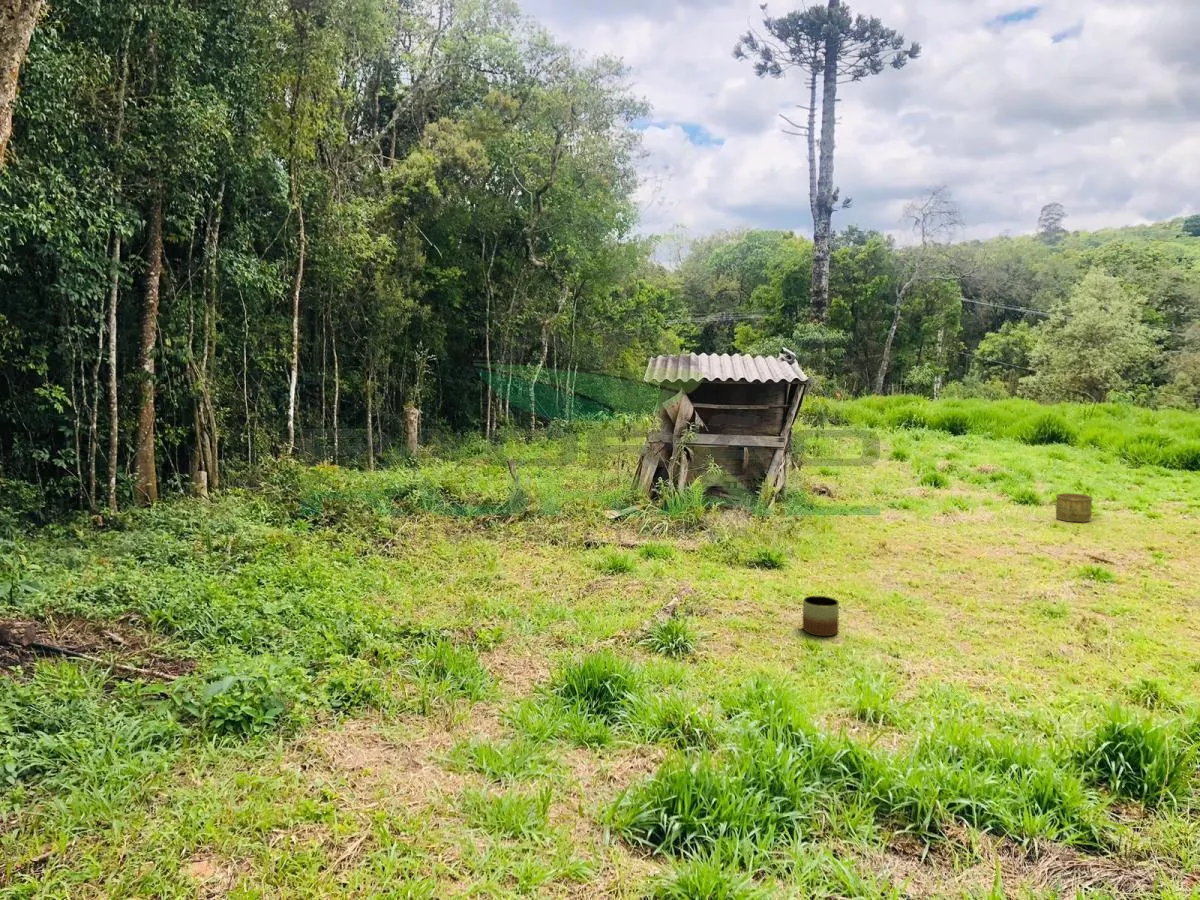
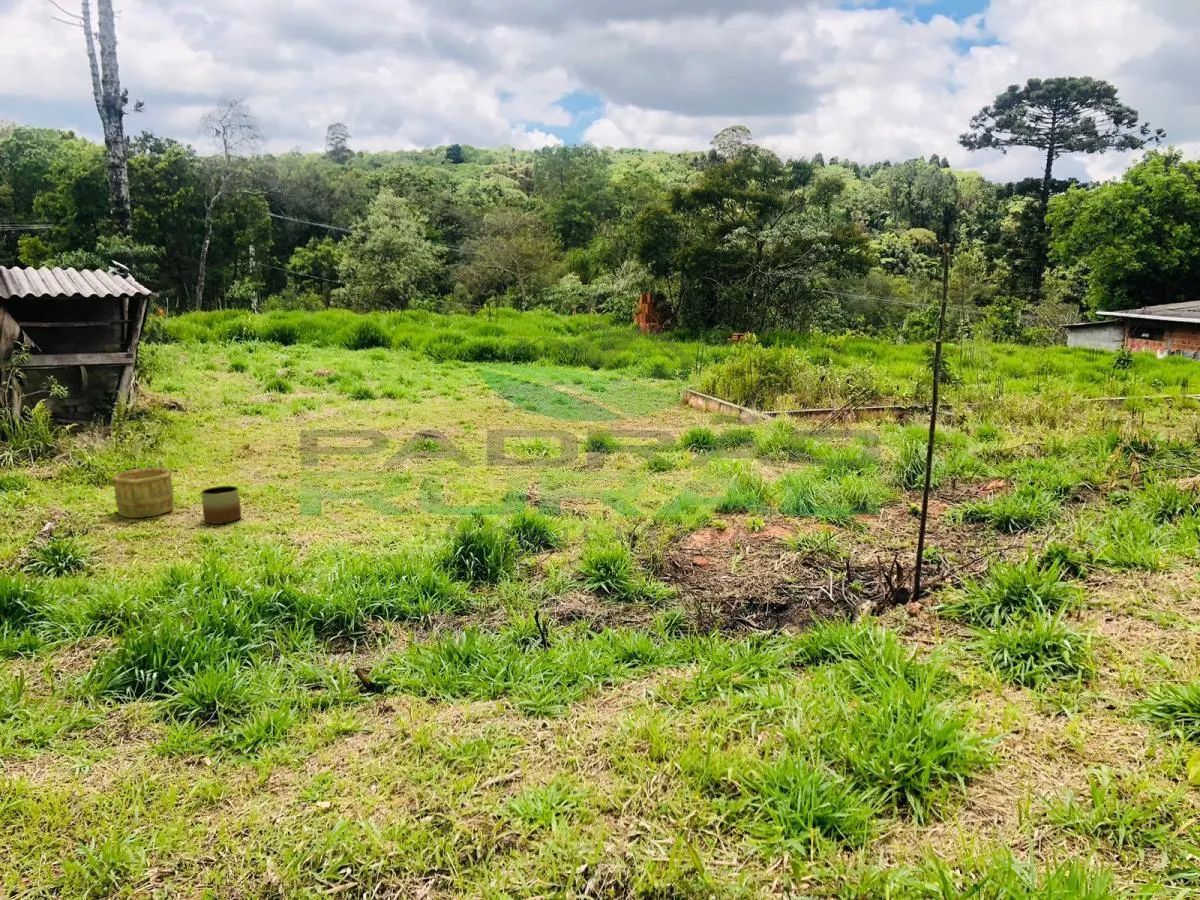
wooden bucket: present [1056,493,1093,522] -> present [112,468,174,518]

